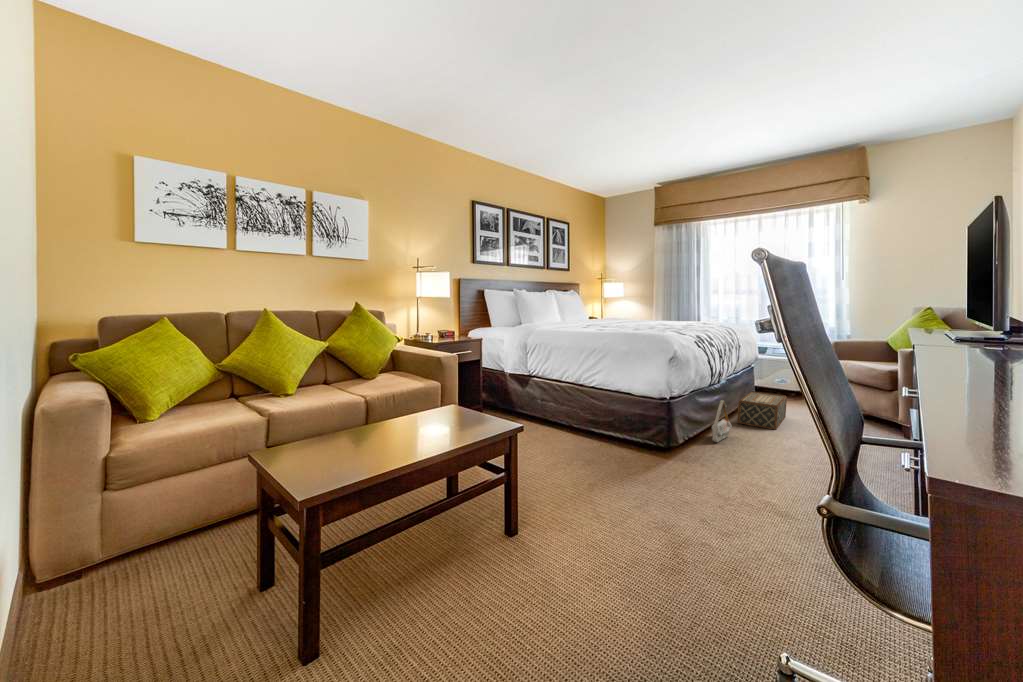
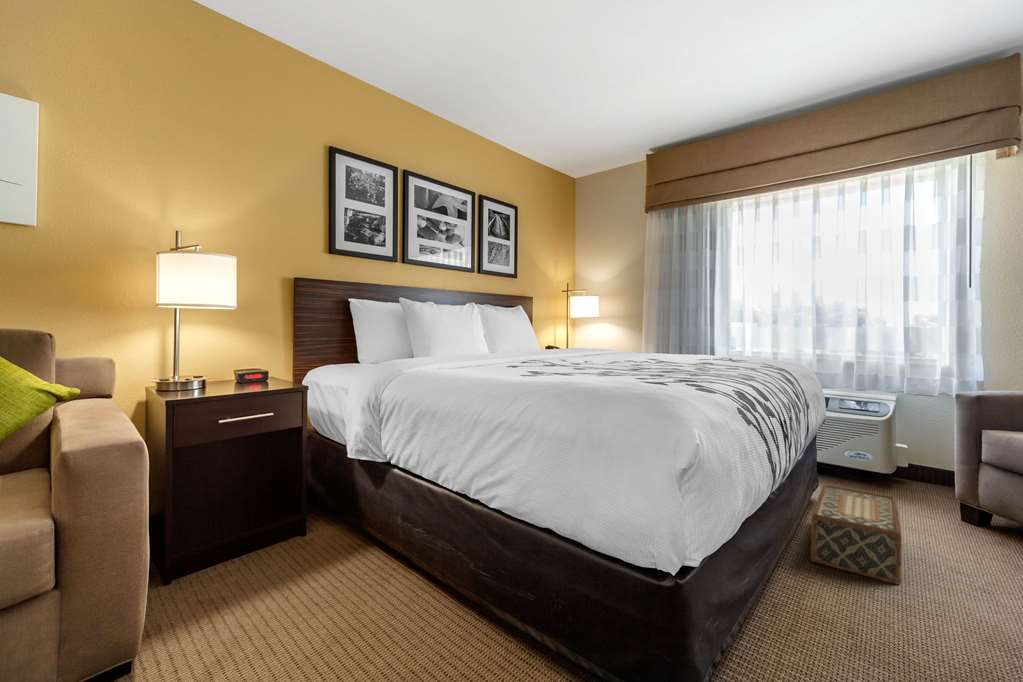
bag: present [712,400,732,442] -> none [775,536,816,647]

